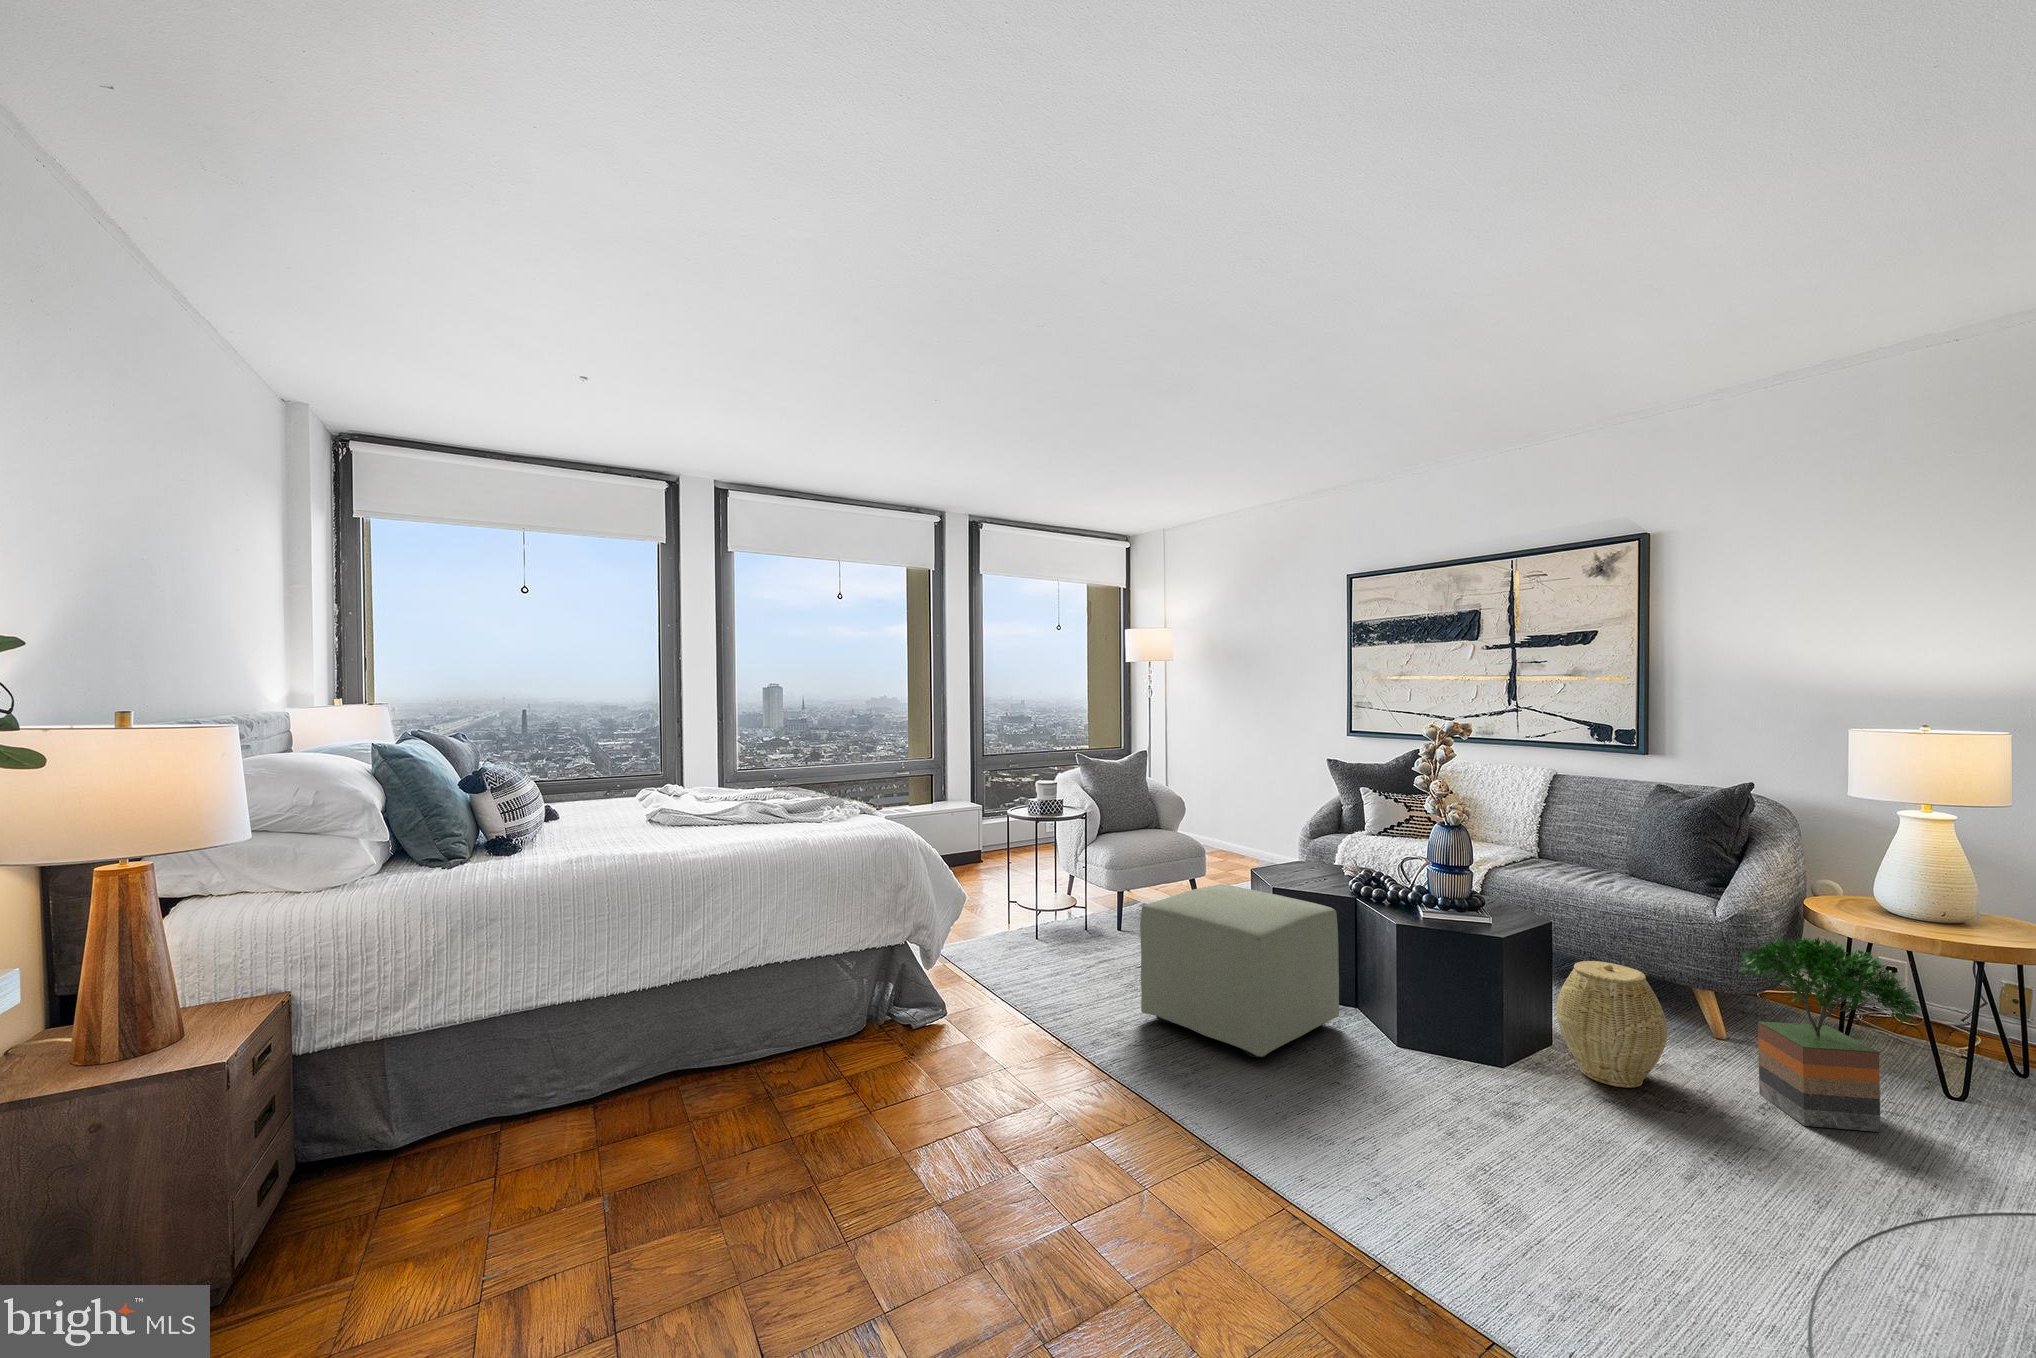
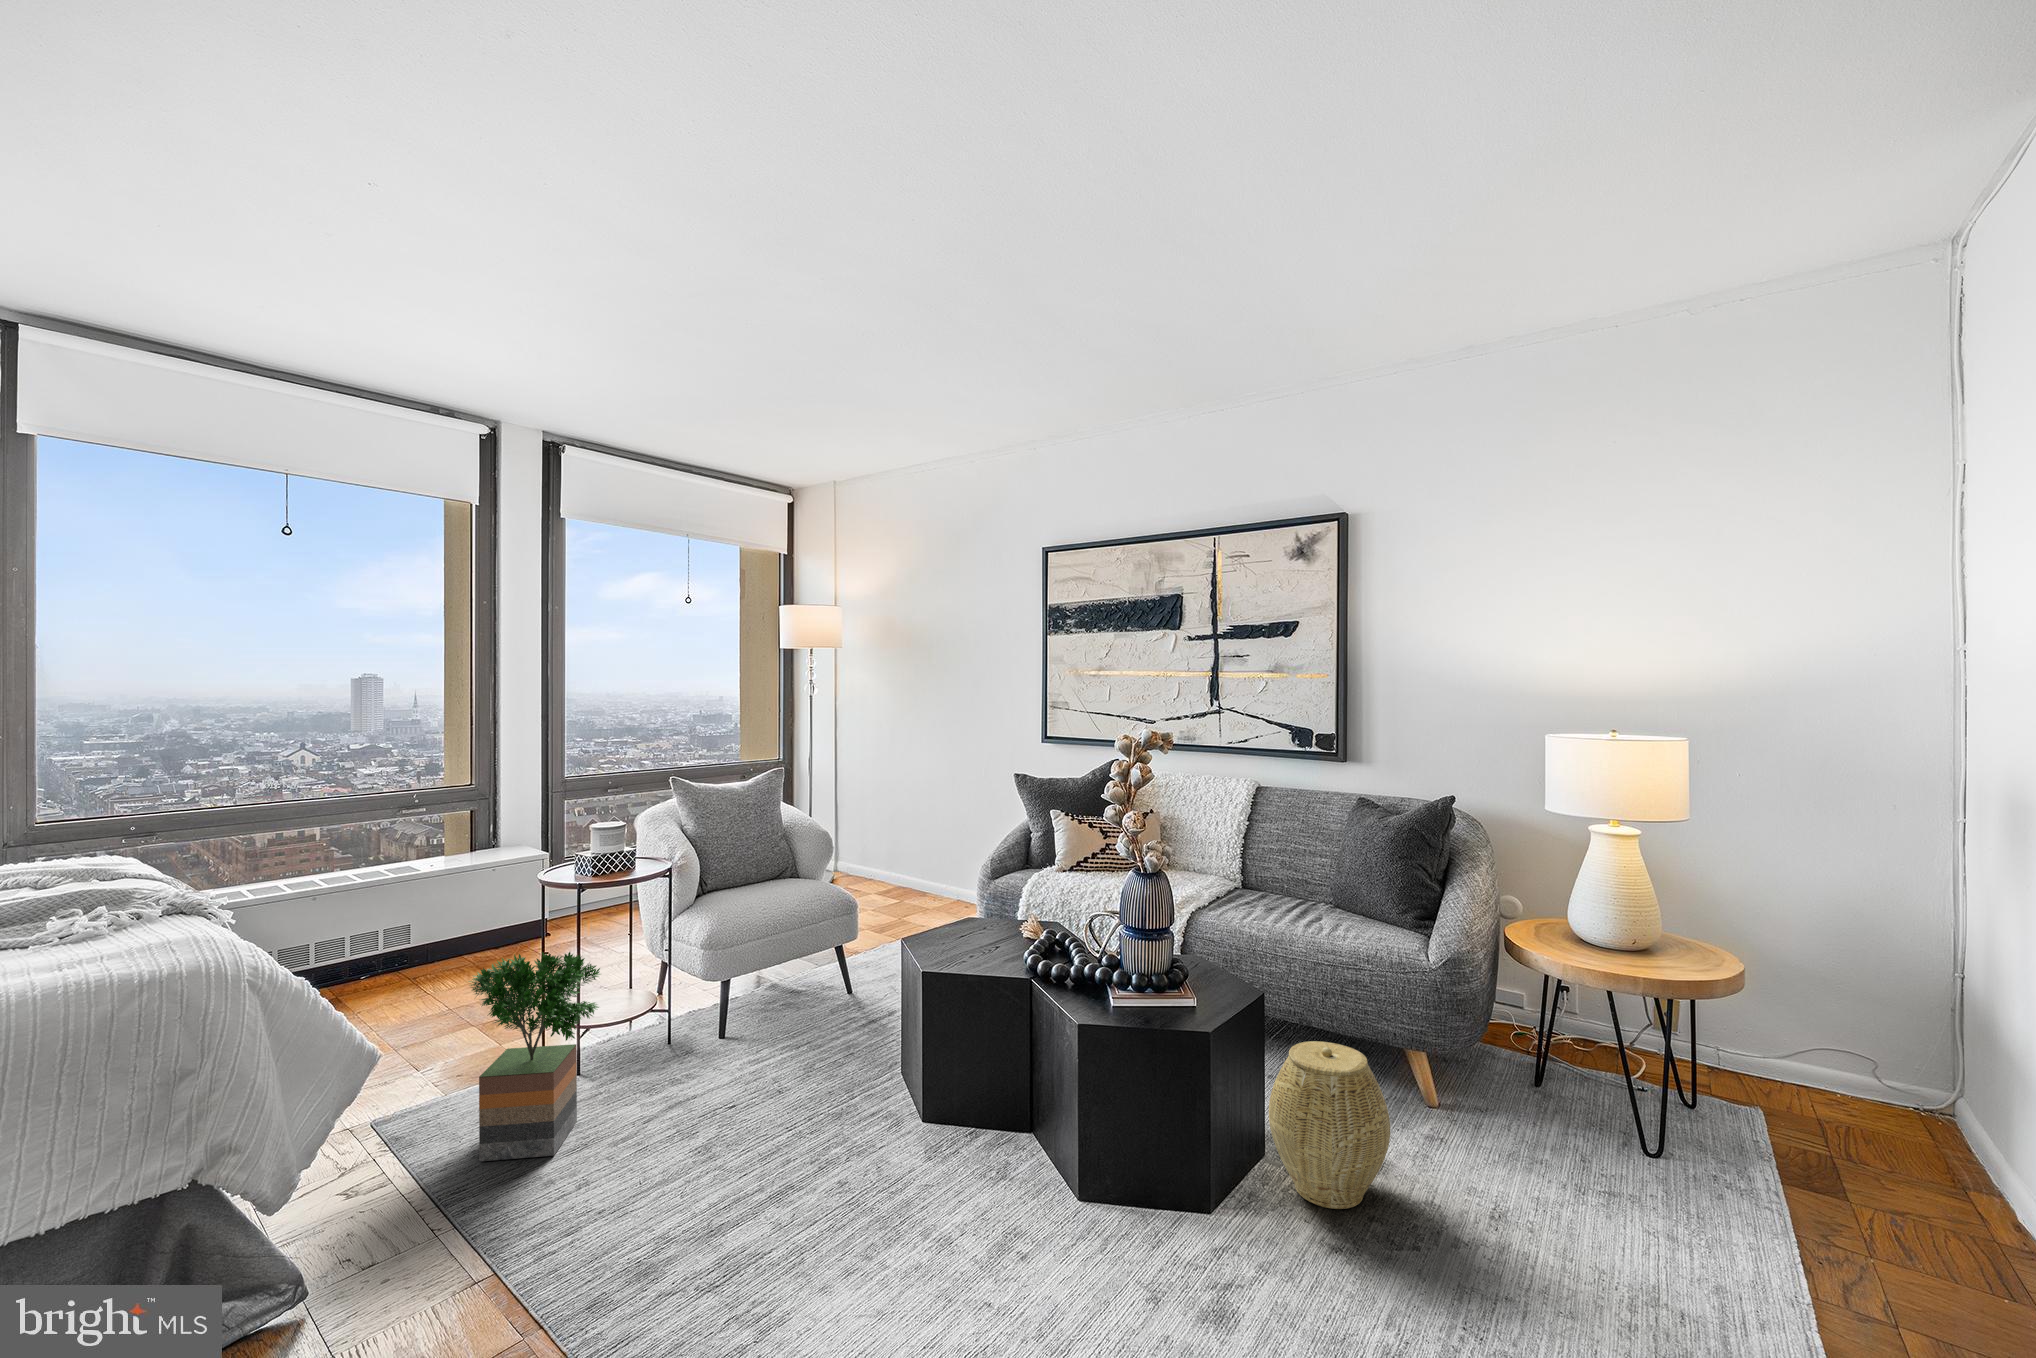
ottoman: present [1140,884,1339,1058] -> none [716,972,1006,1259]
potted tree: present [1739,936,1922,1132] -> present [469,952,600,1161]

